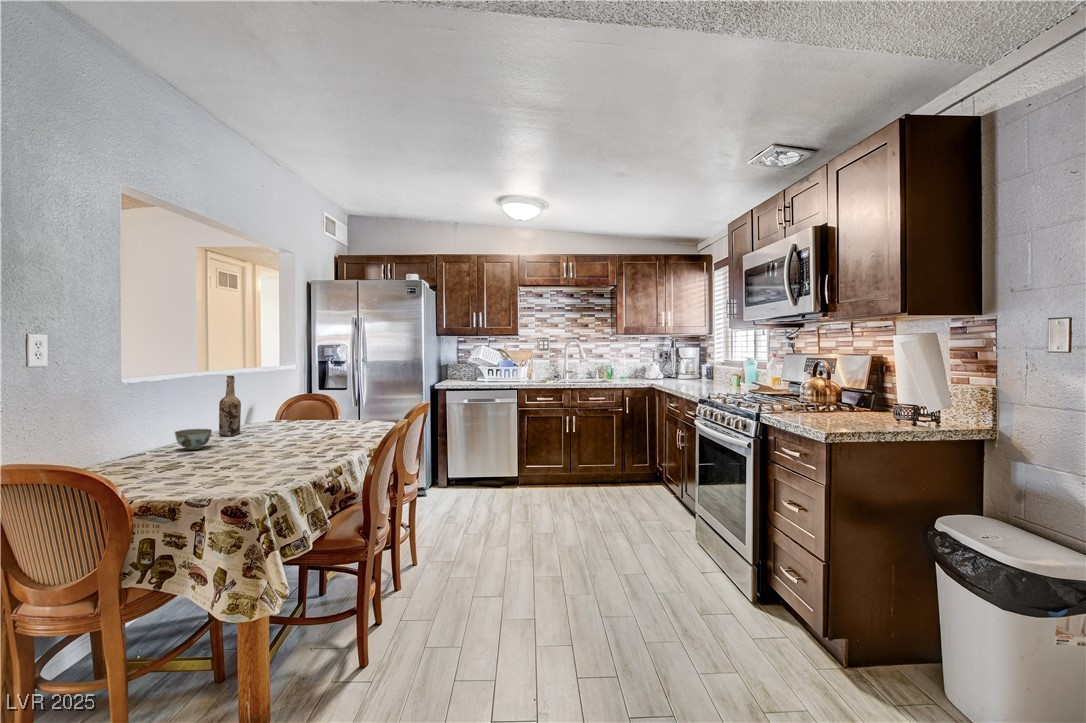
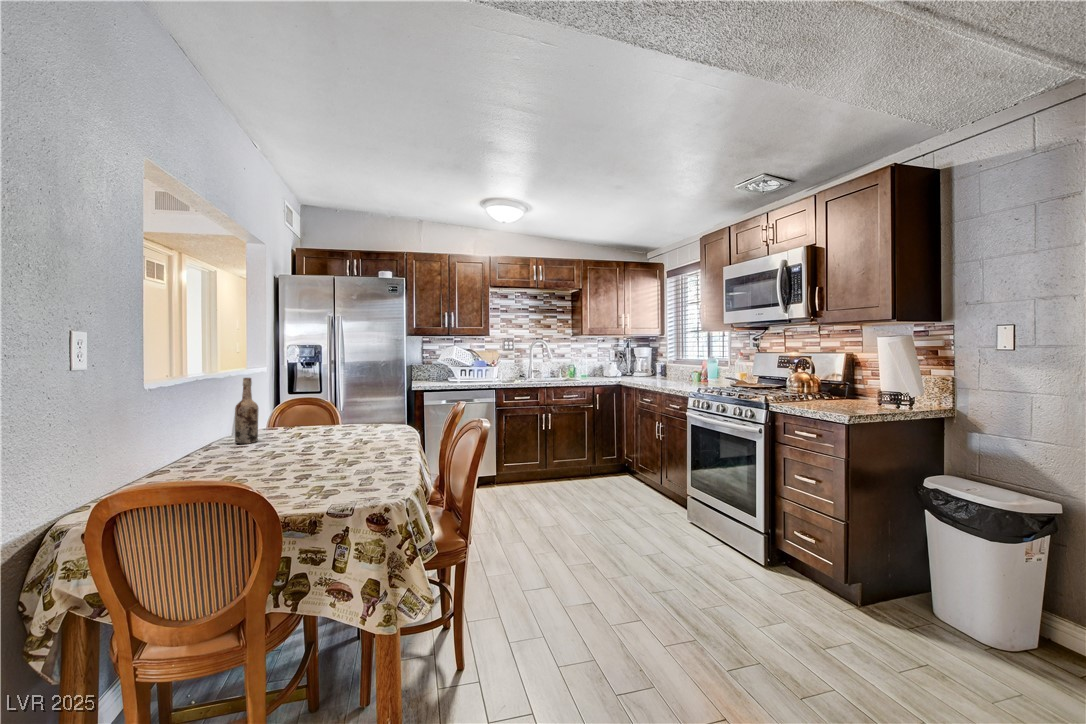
bowl: present [175,429,212,450] -> none [210,436,251,460]

